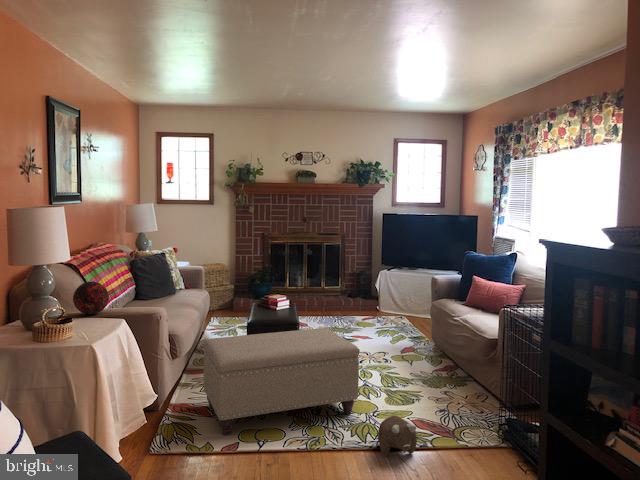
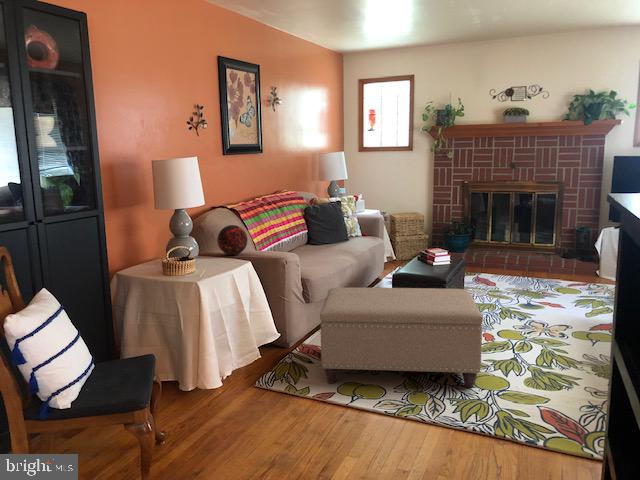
plush toy: present [378,416,417,456] -> none [472,399,519,447]

